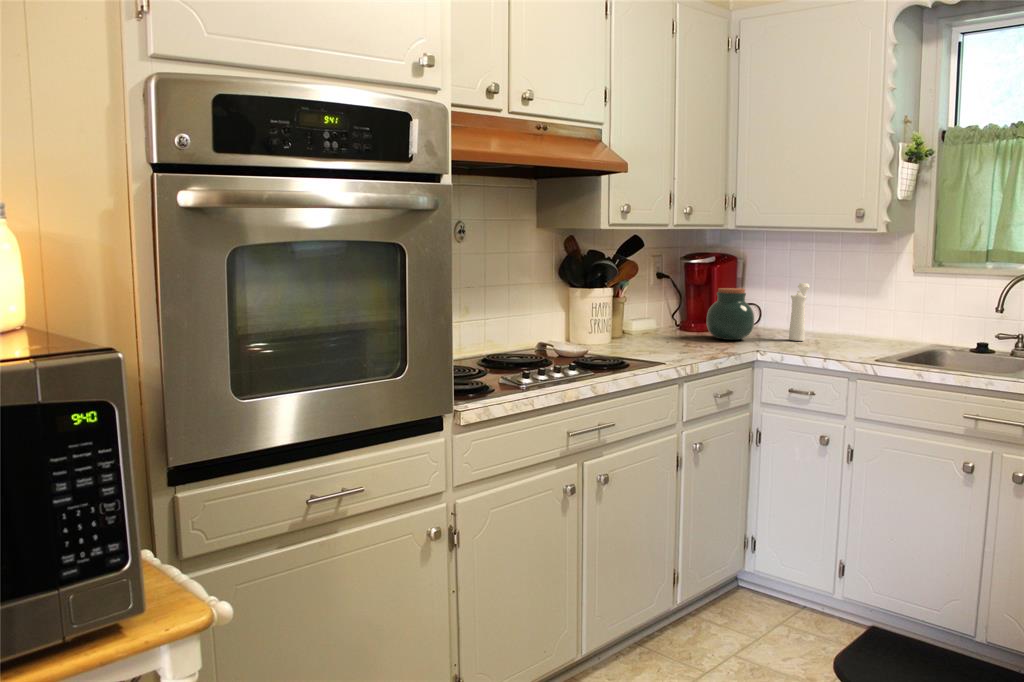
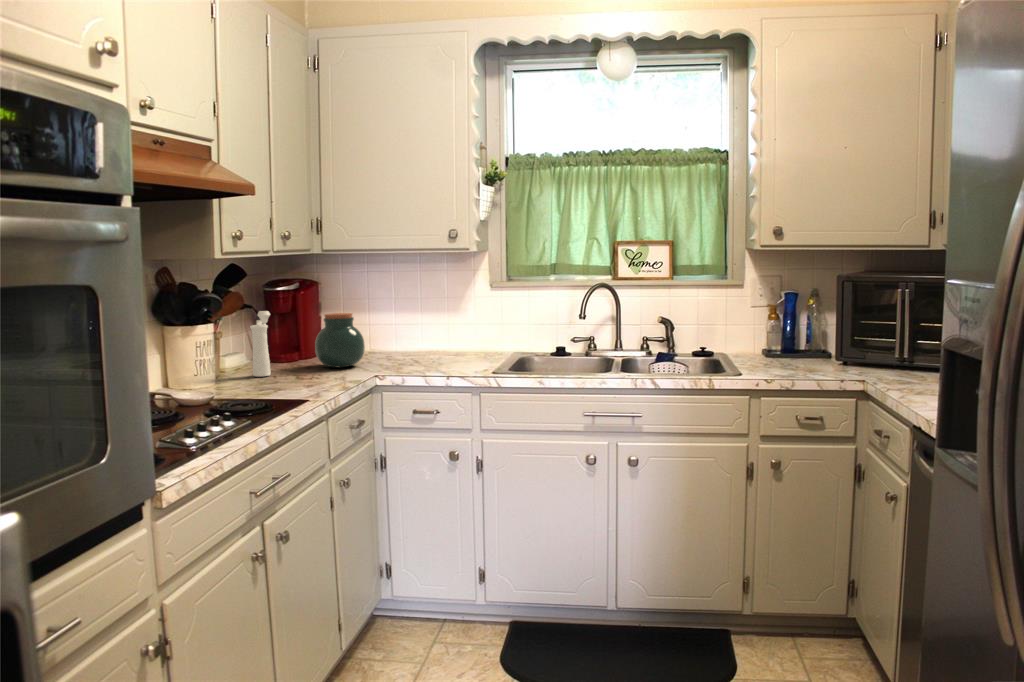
pepper mill: present [789,283,810,341] -> present [250,311,271,377]

